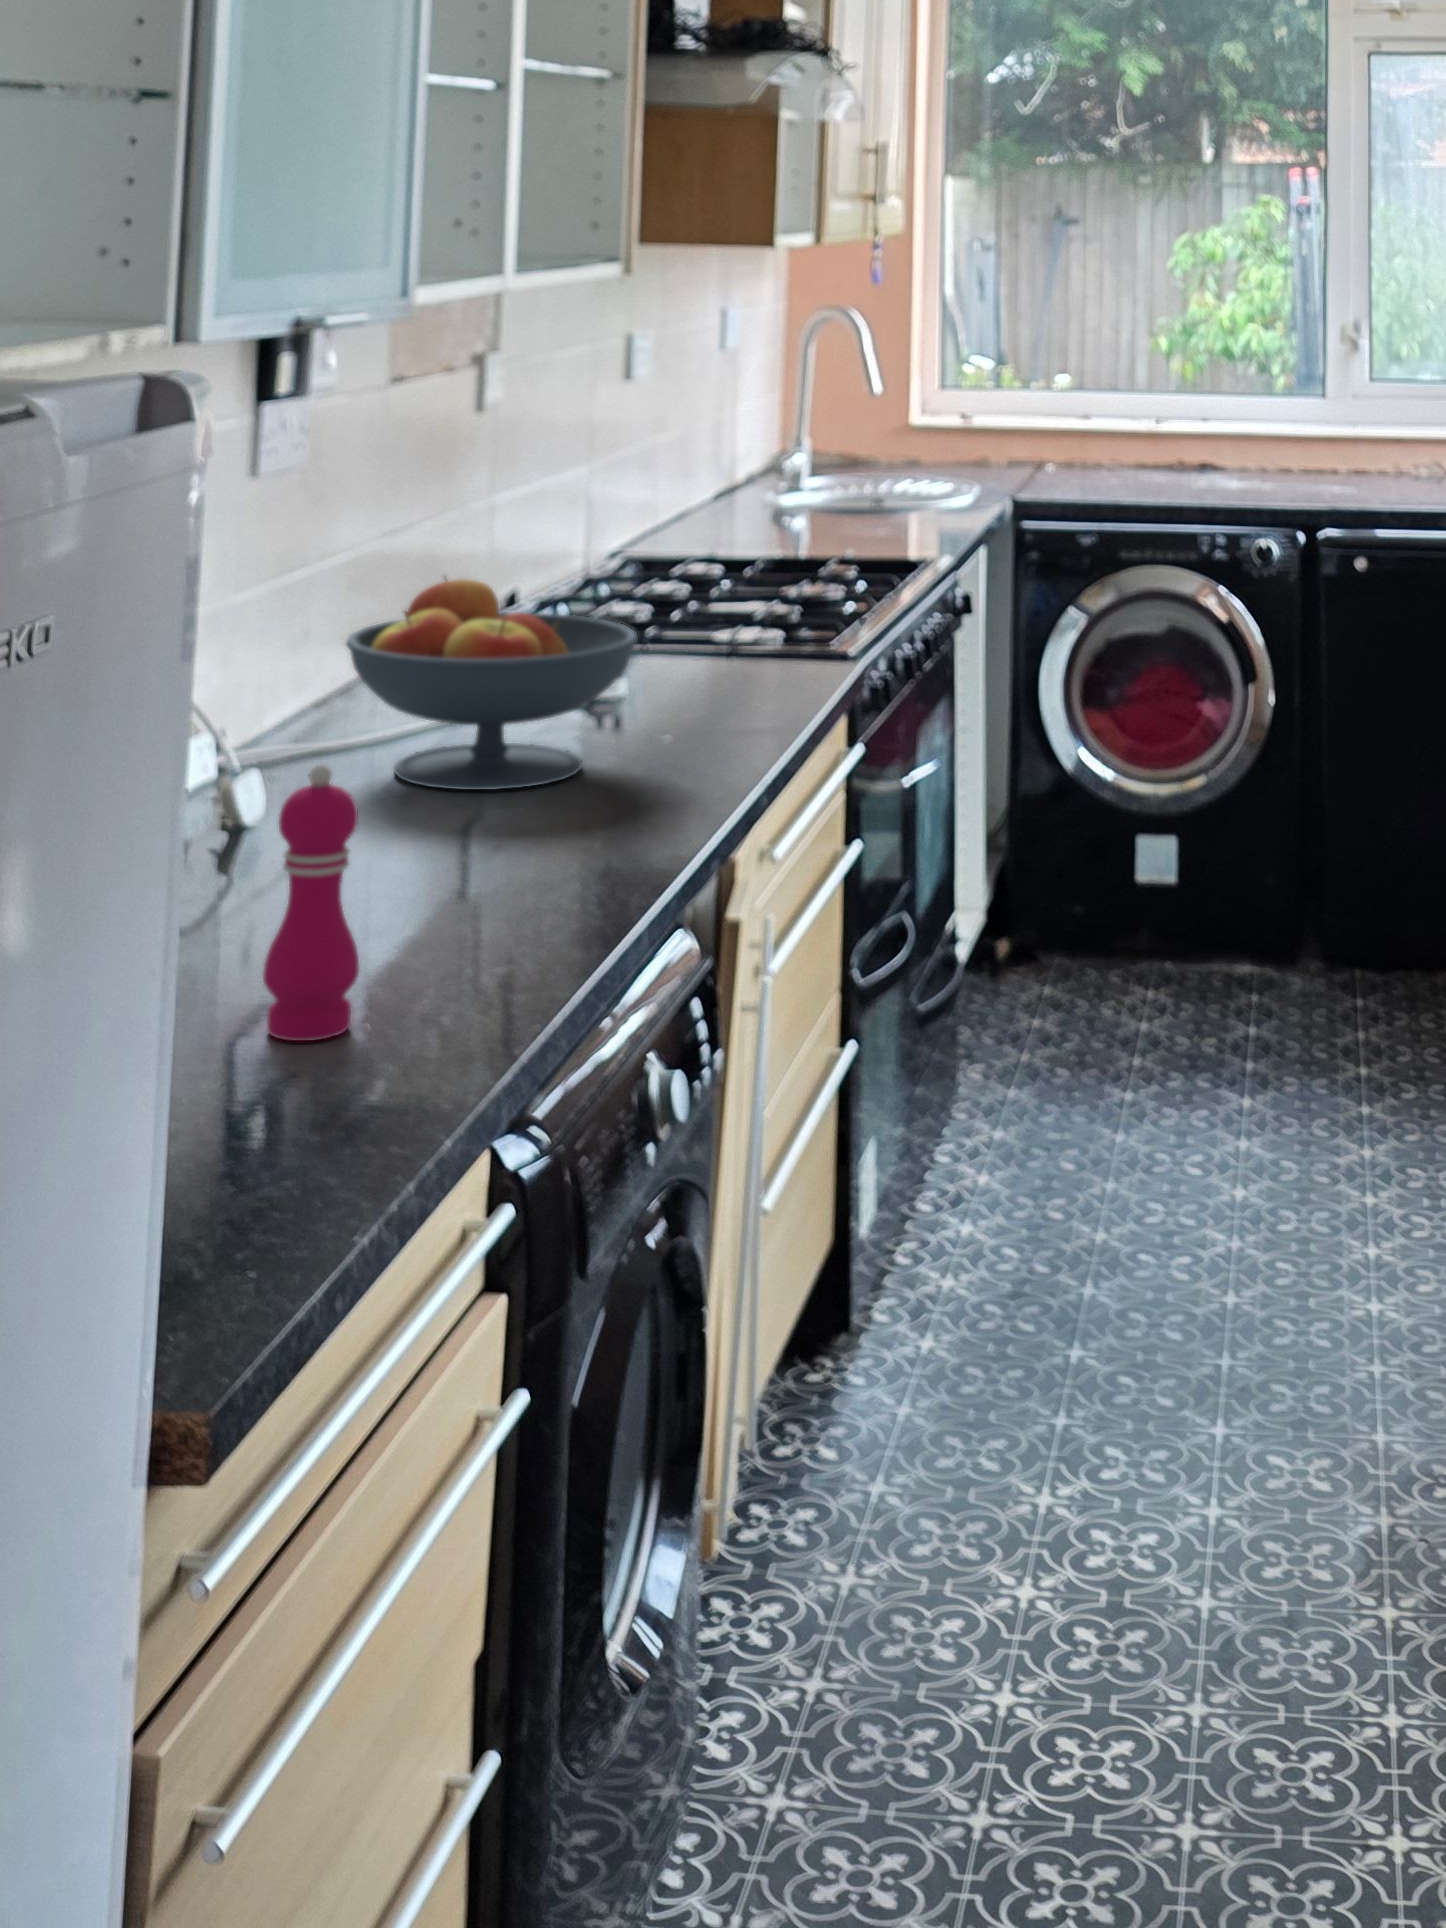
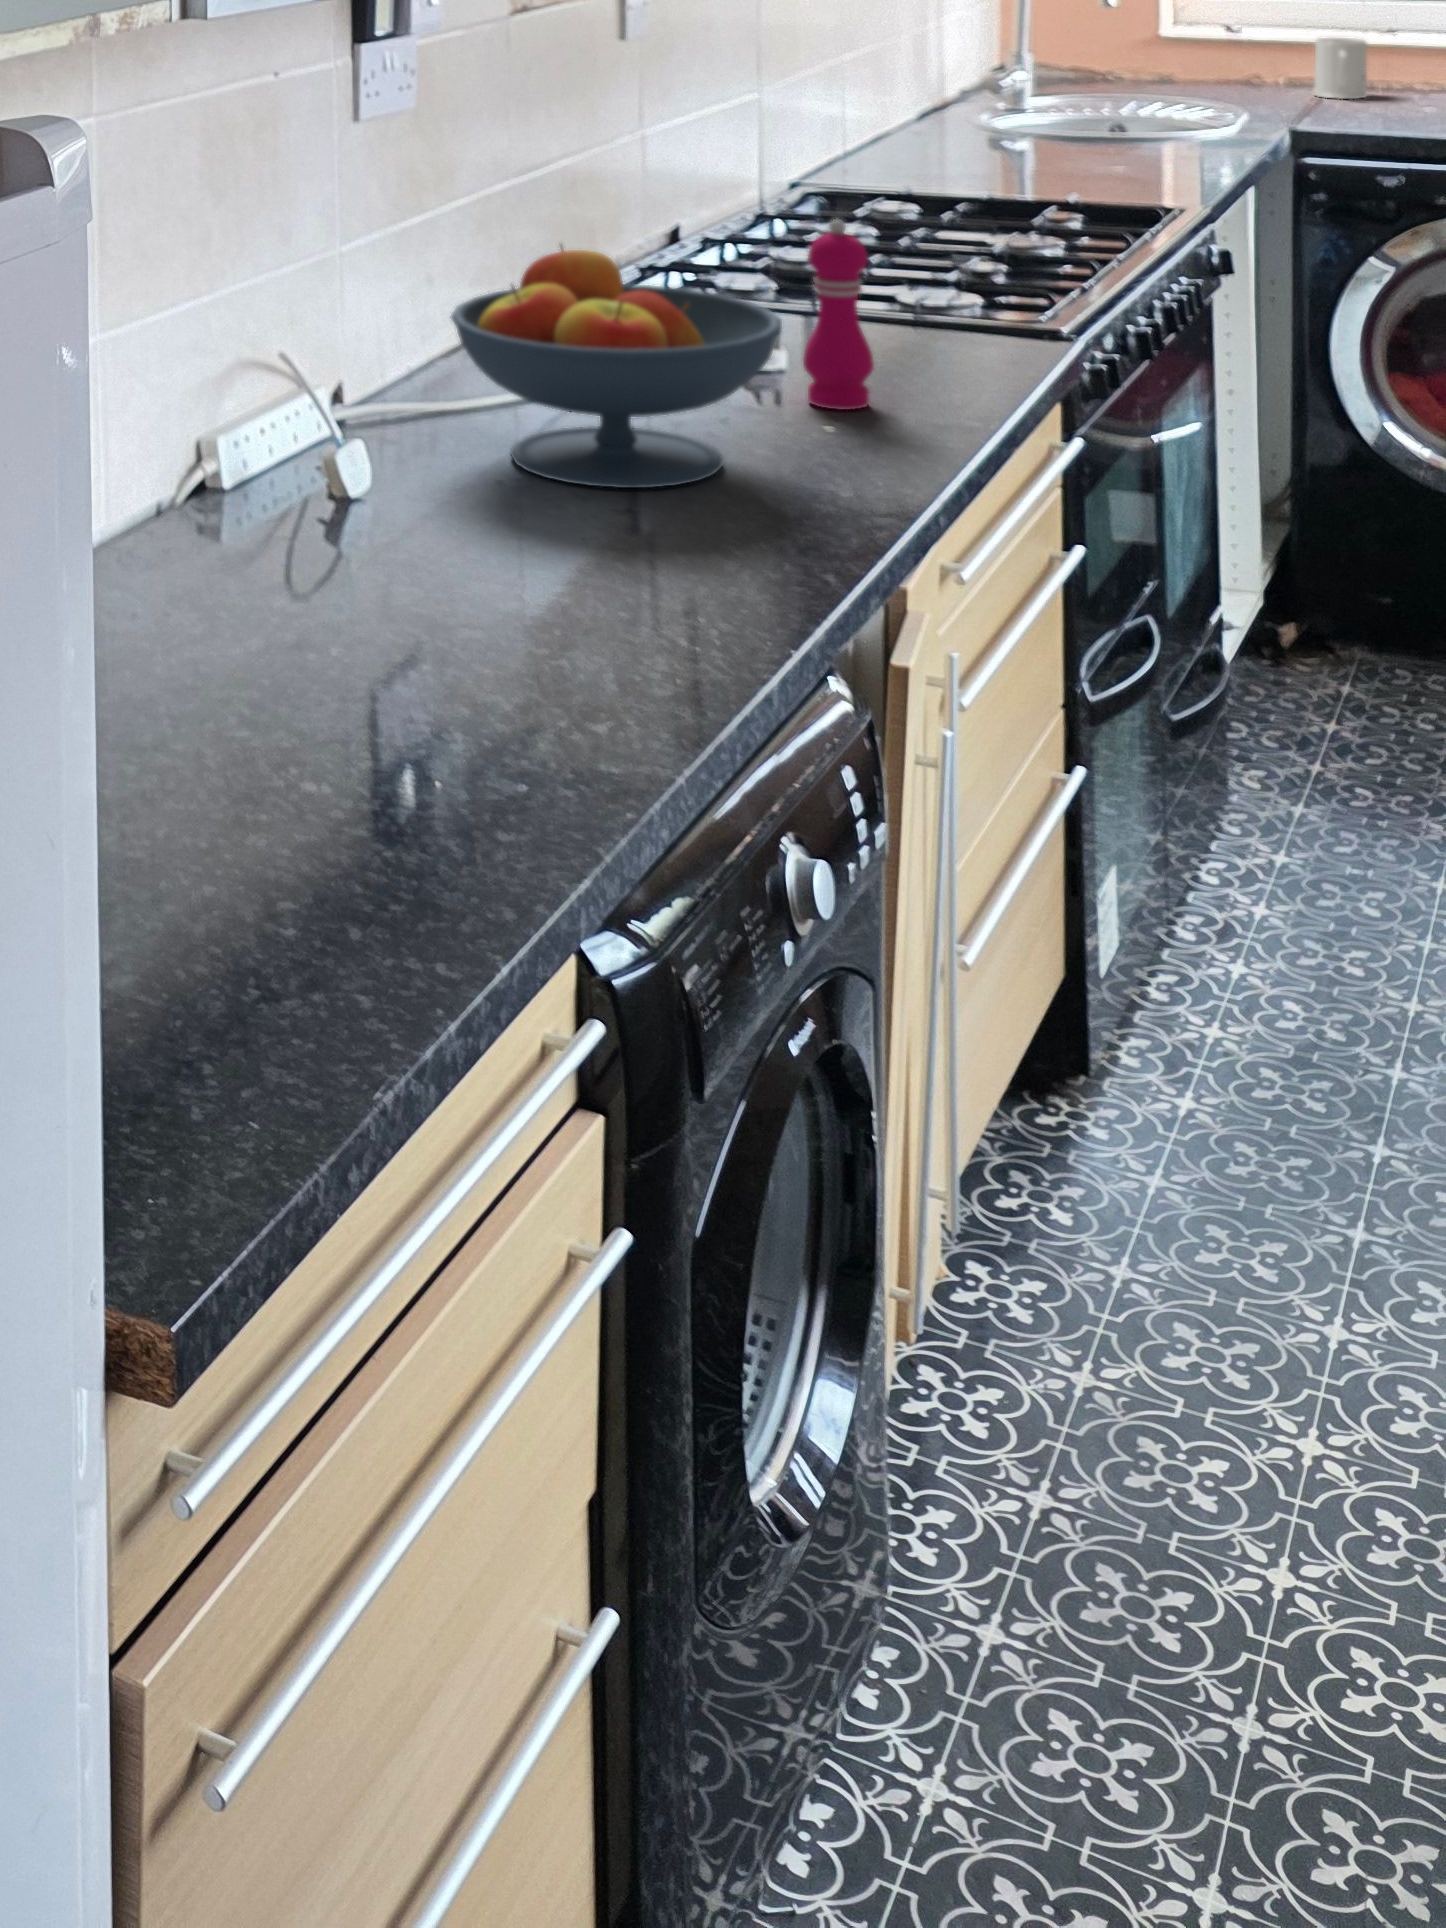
mug: none [1028,426,1068,478] -> present [1314,38,1367,99]
pepper mill: present [263,764,359,1041] -> present [803,219,874,410]

